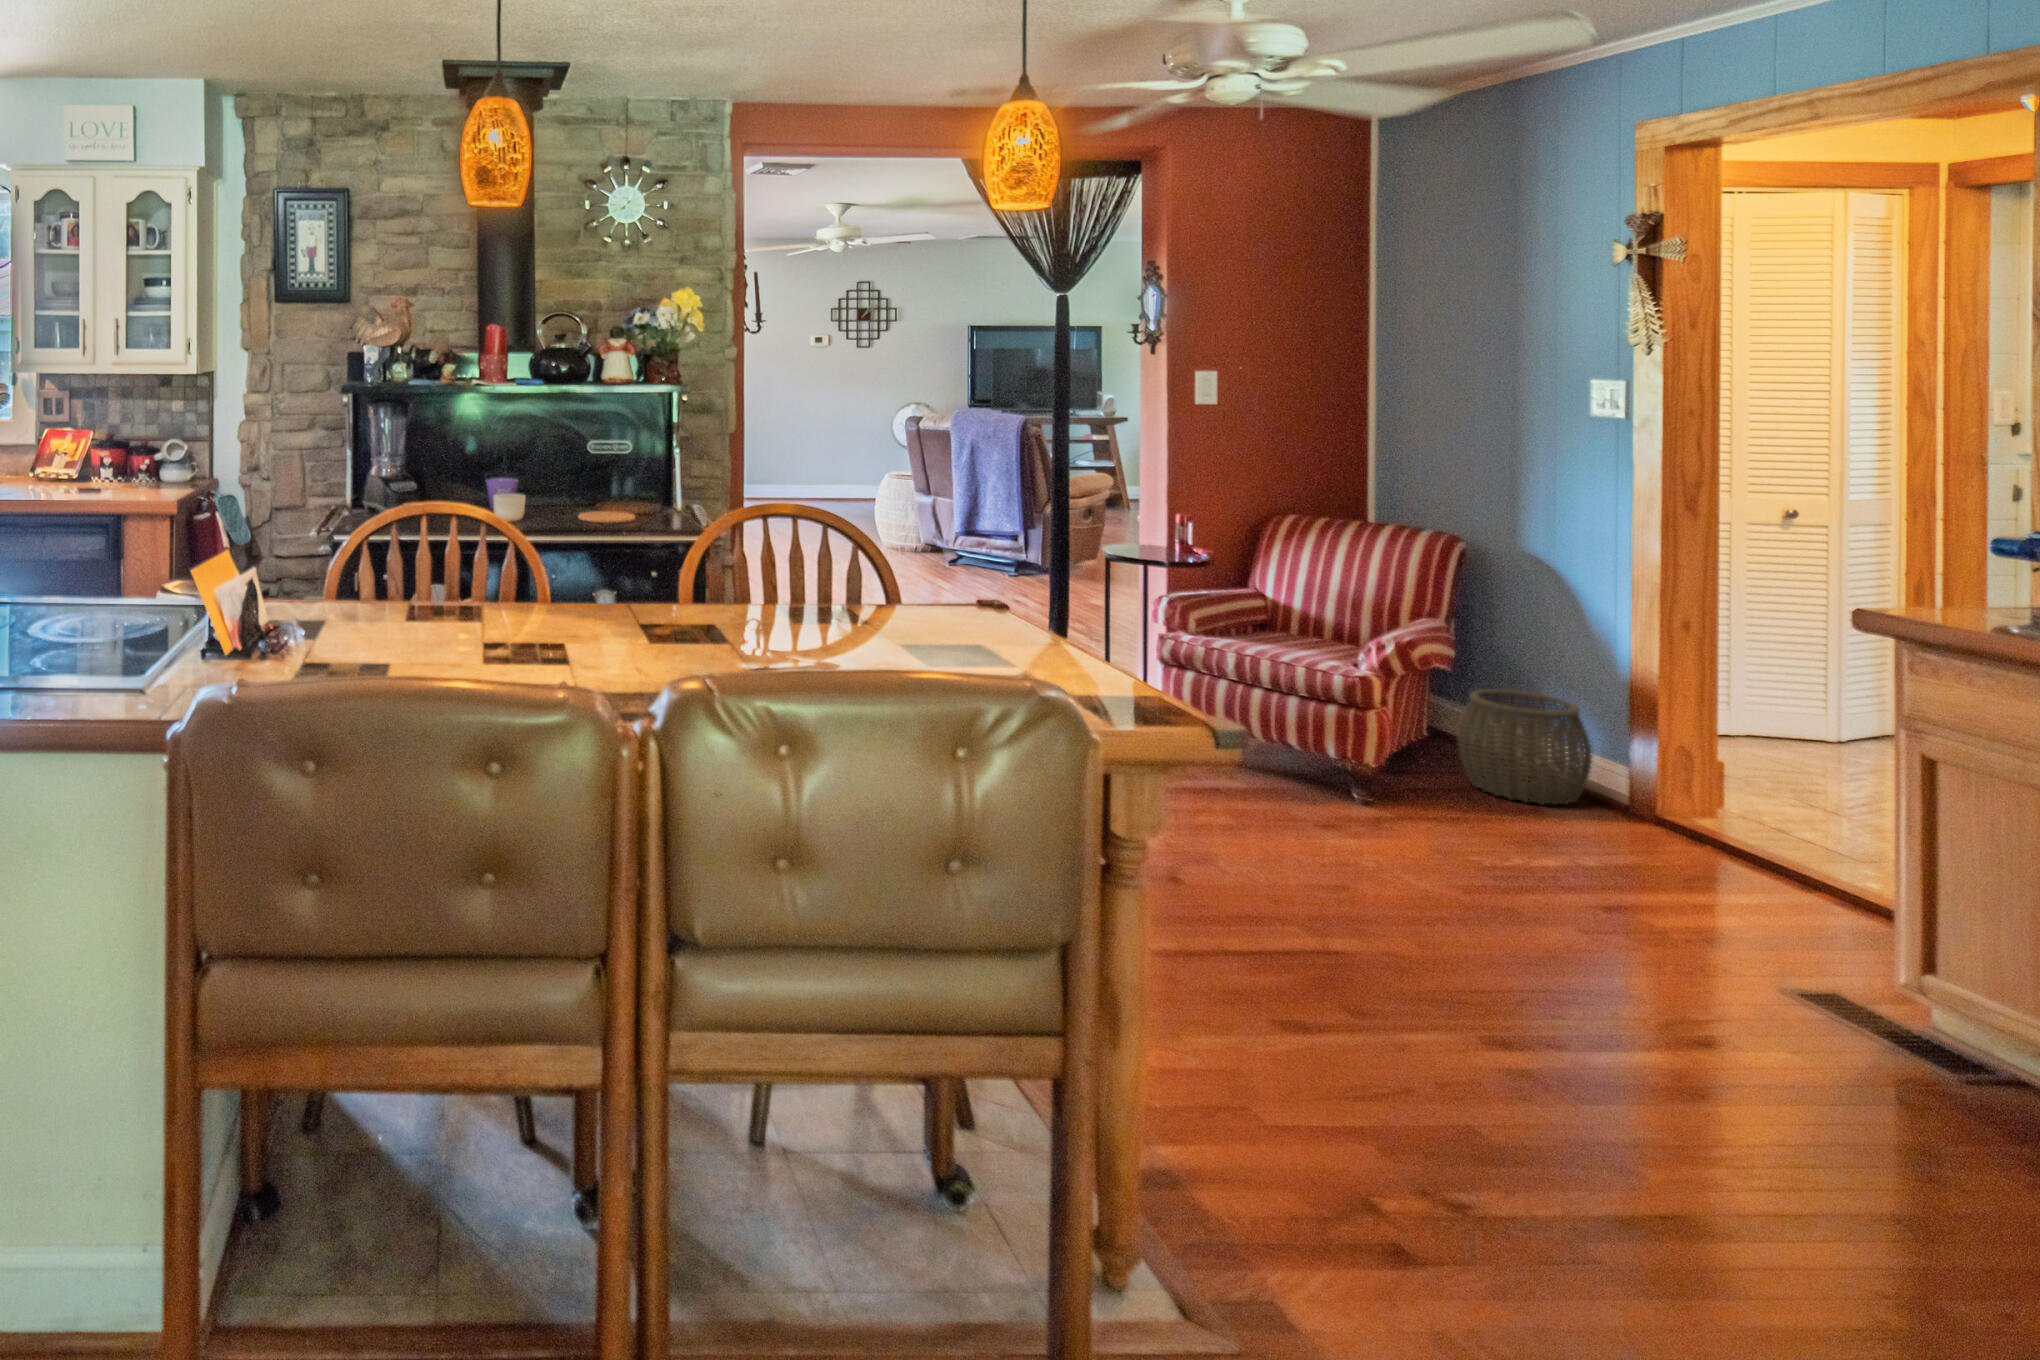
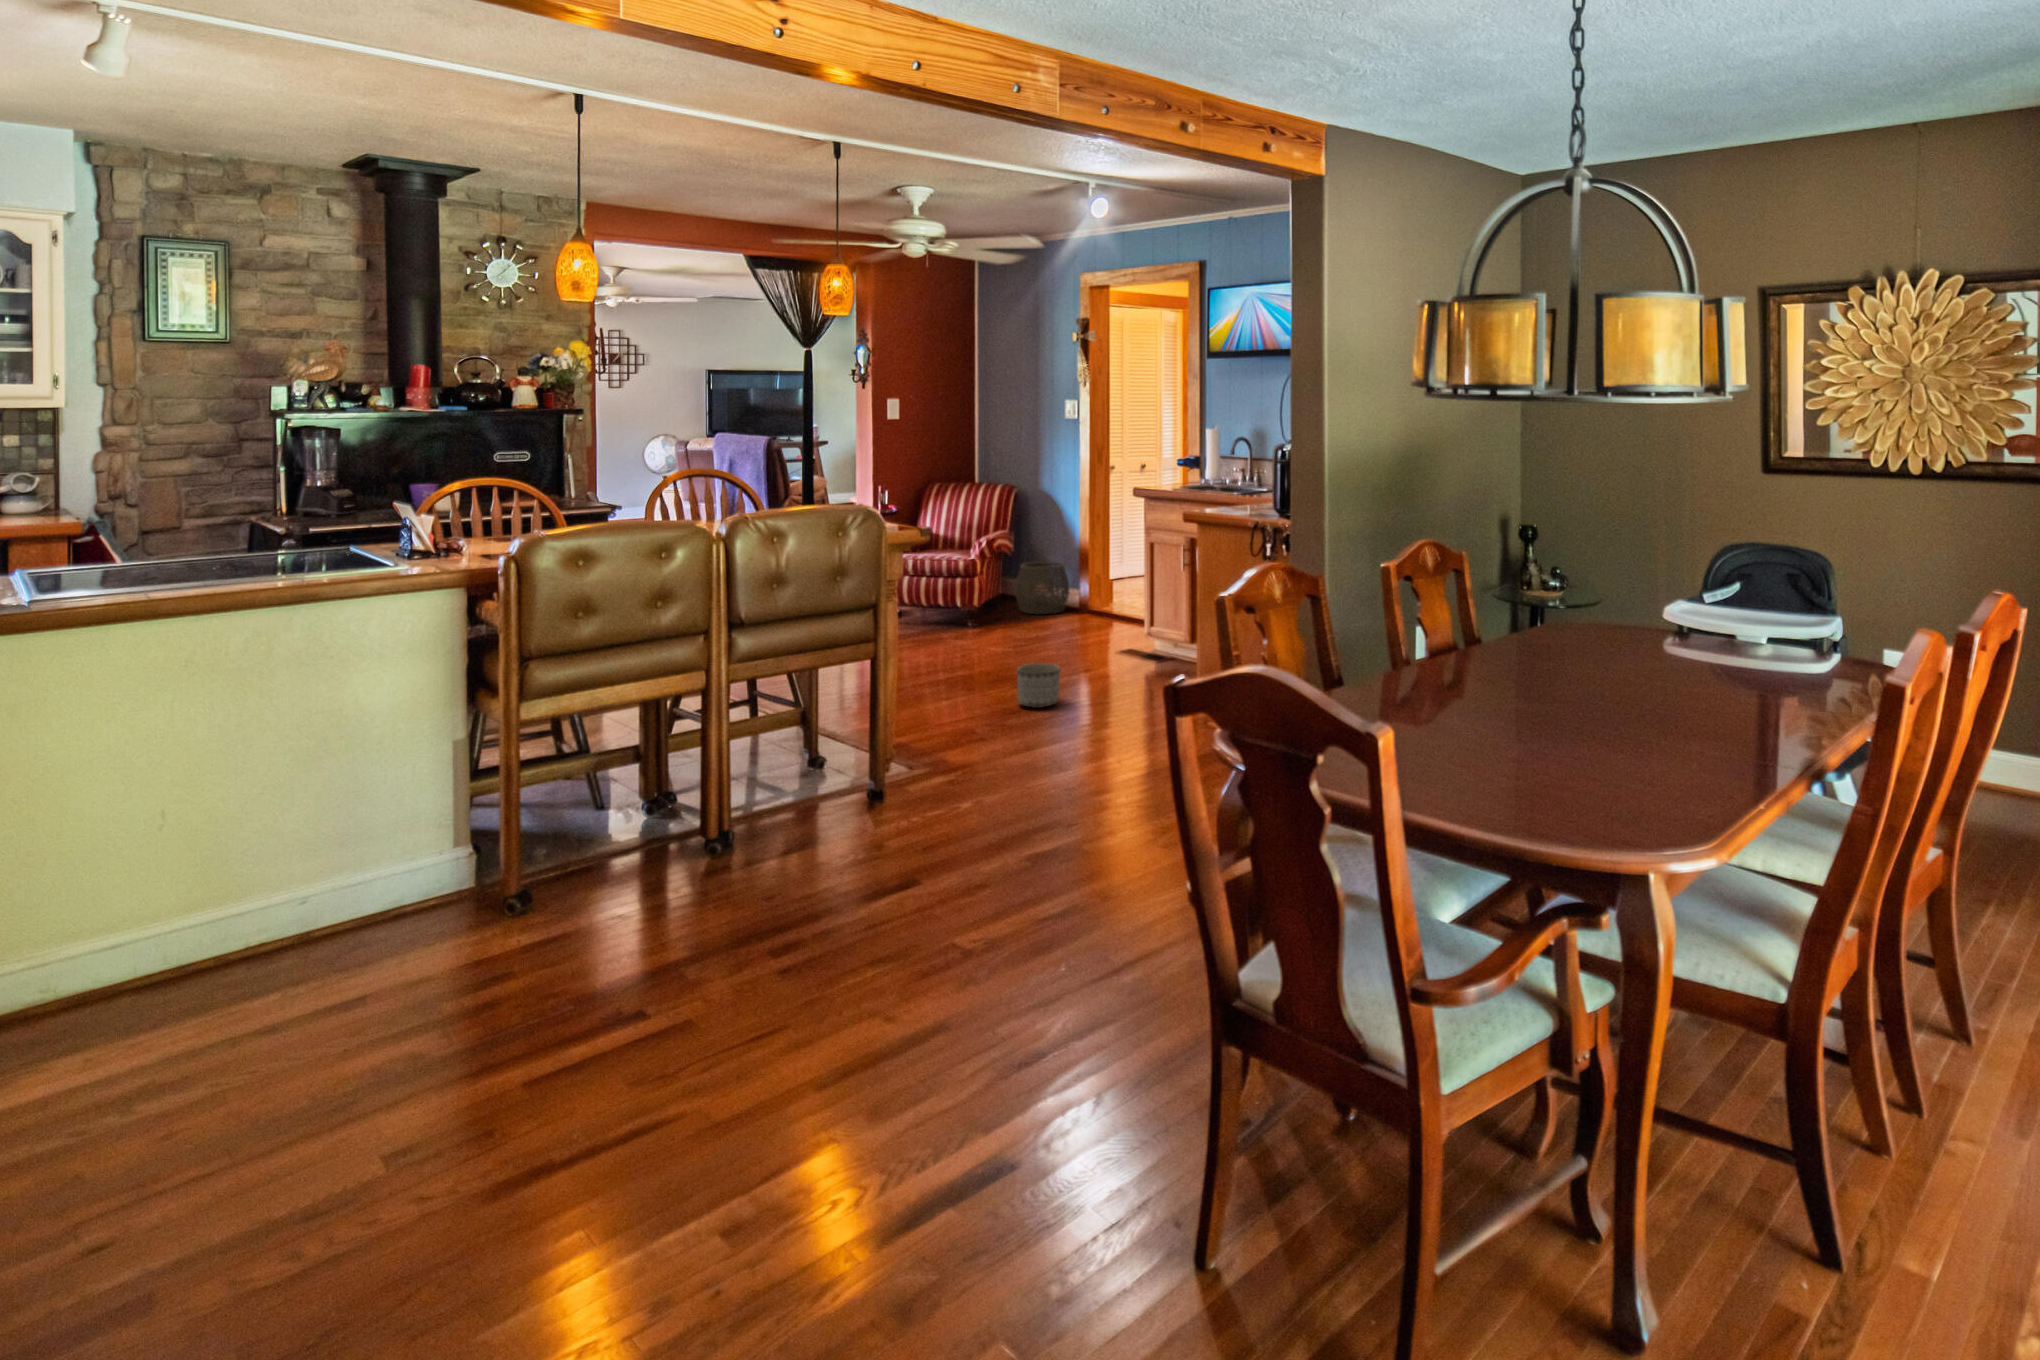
planter: none [1477,1009,1609,1145] -> present [1017,663,1060,708]

